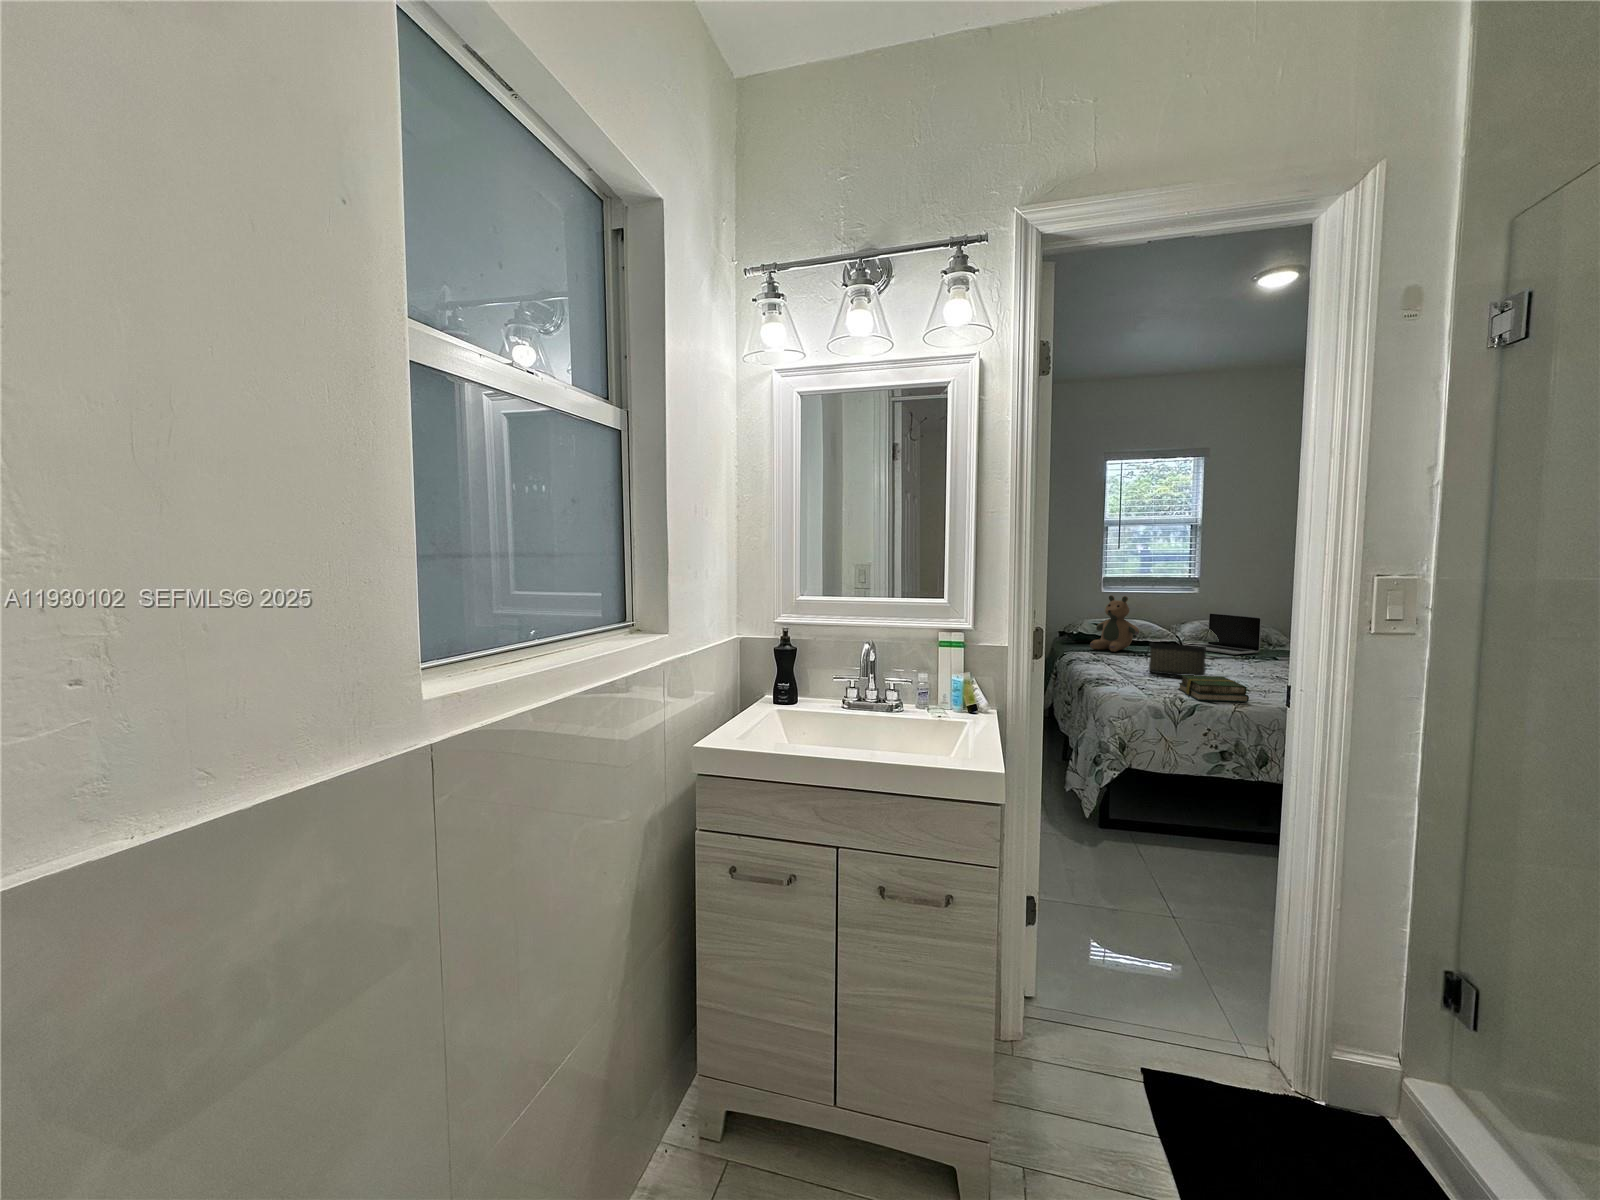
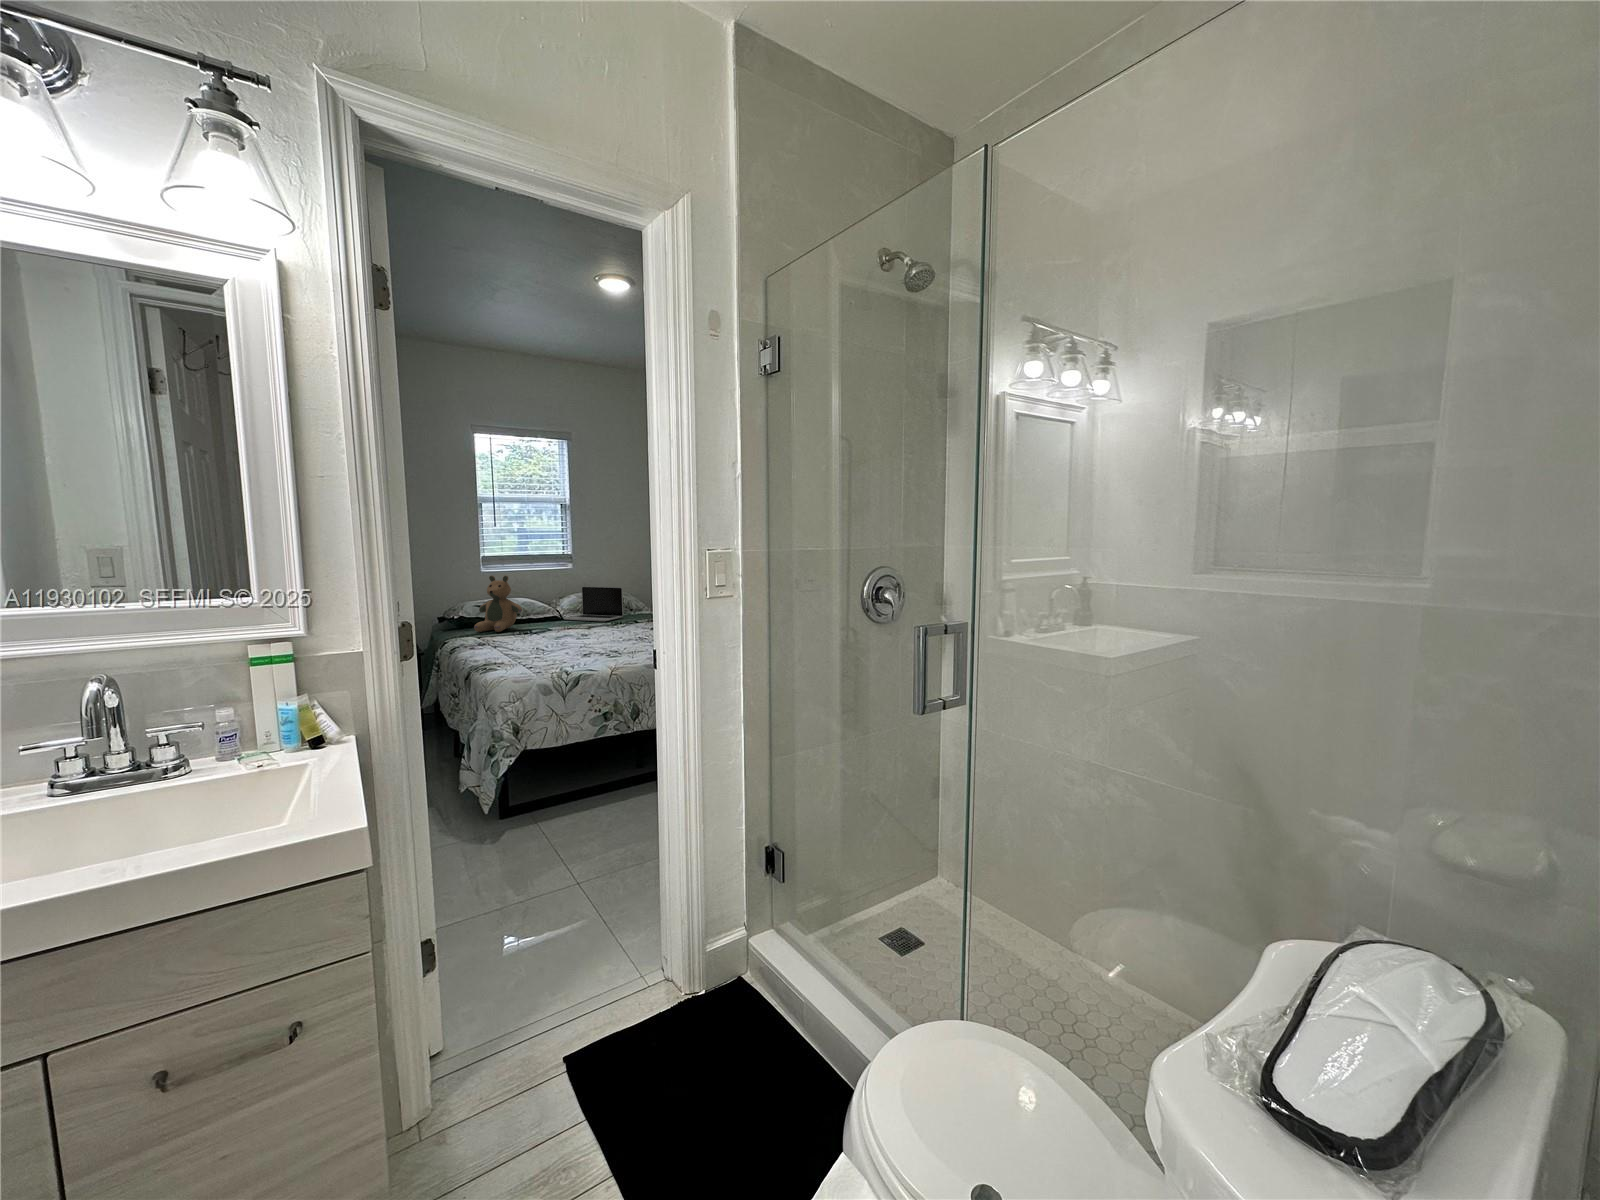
handbag: present [1146,643,1206,679] -> none [531,619,585,651]
book: present [1179,675,1249,702] -> none [562,644,621,669]

